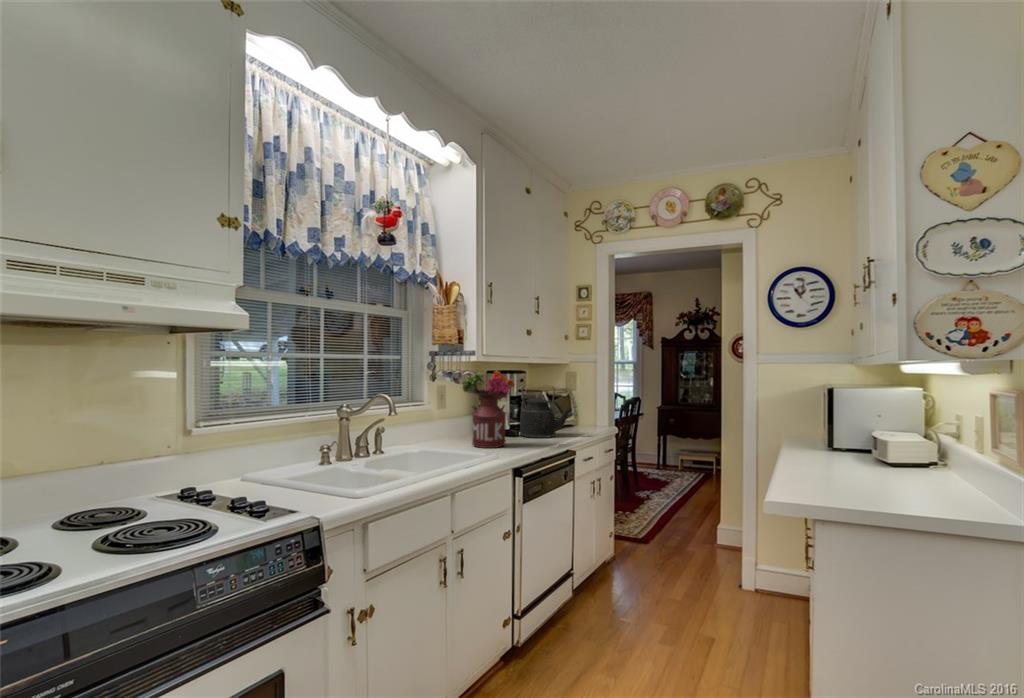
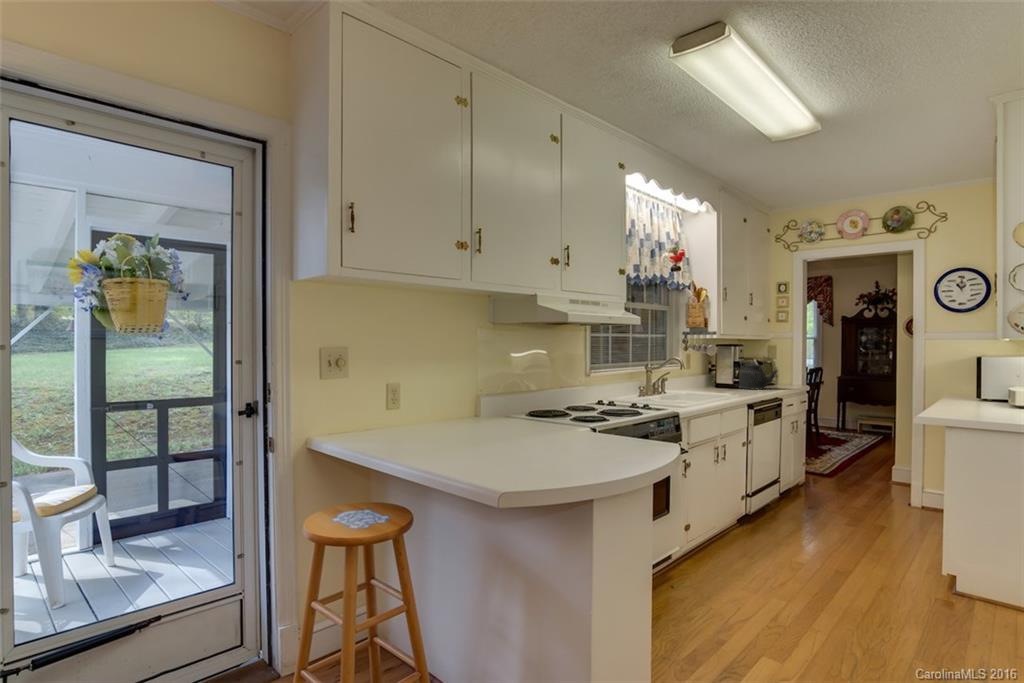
flower arrangement: present [462,370,514,448] -> none [707,344,742,393]

